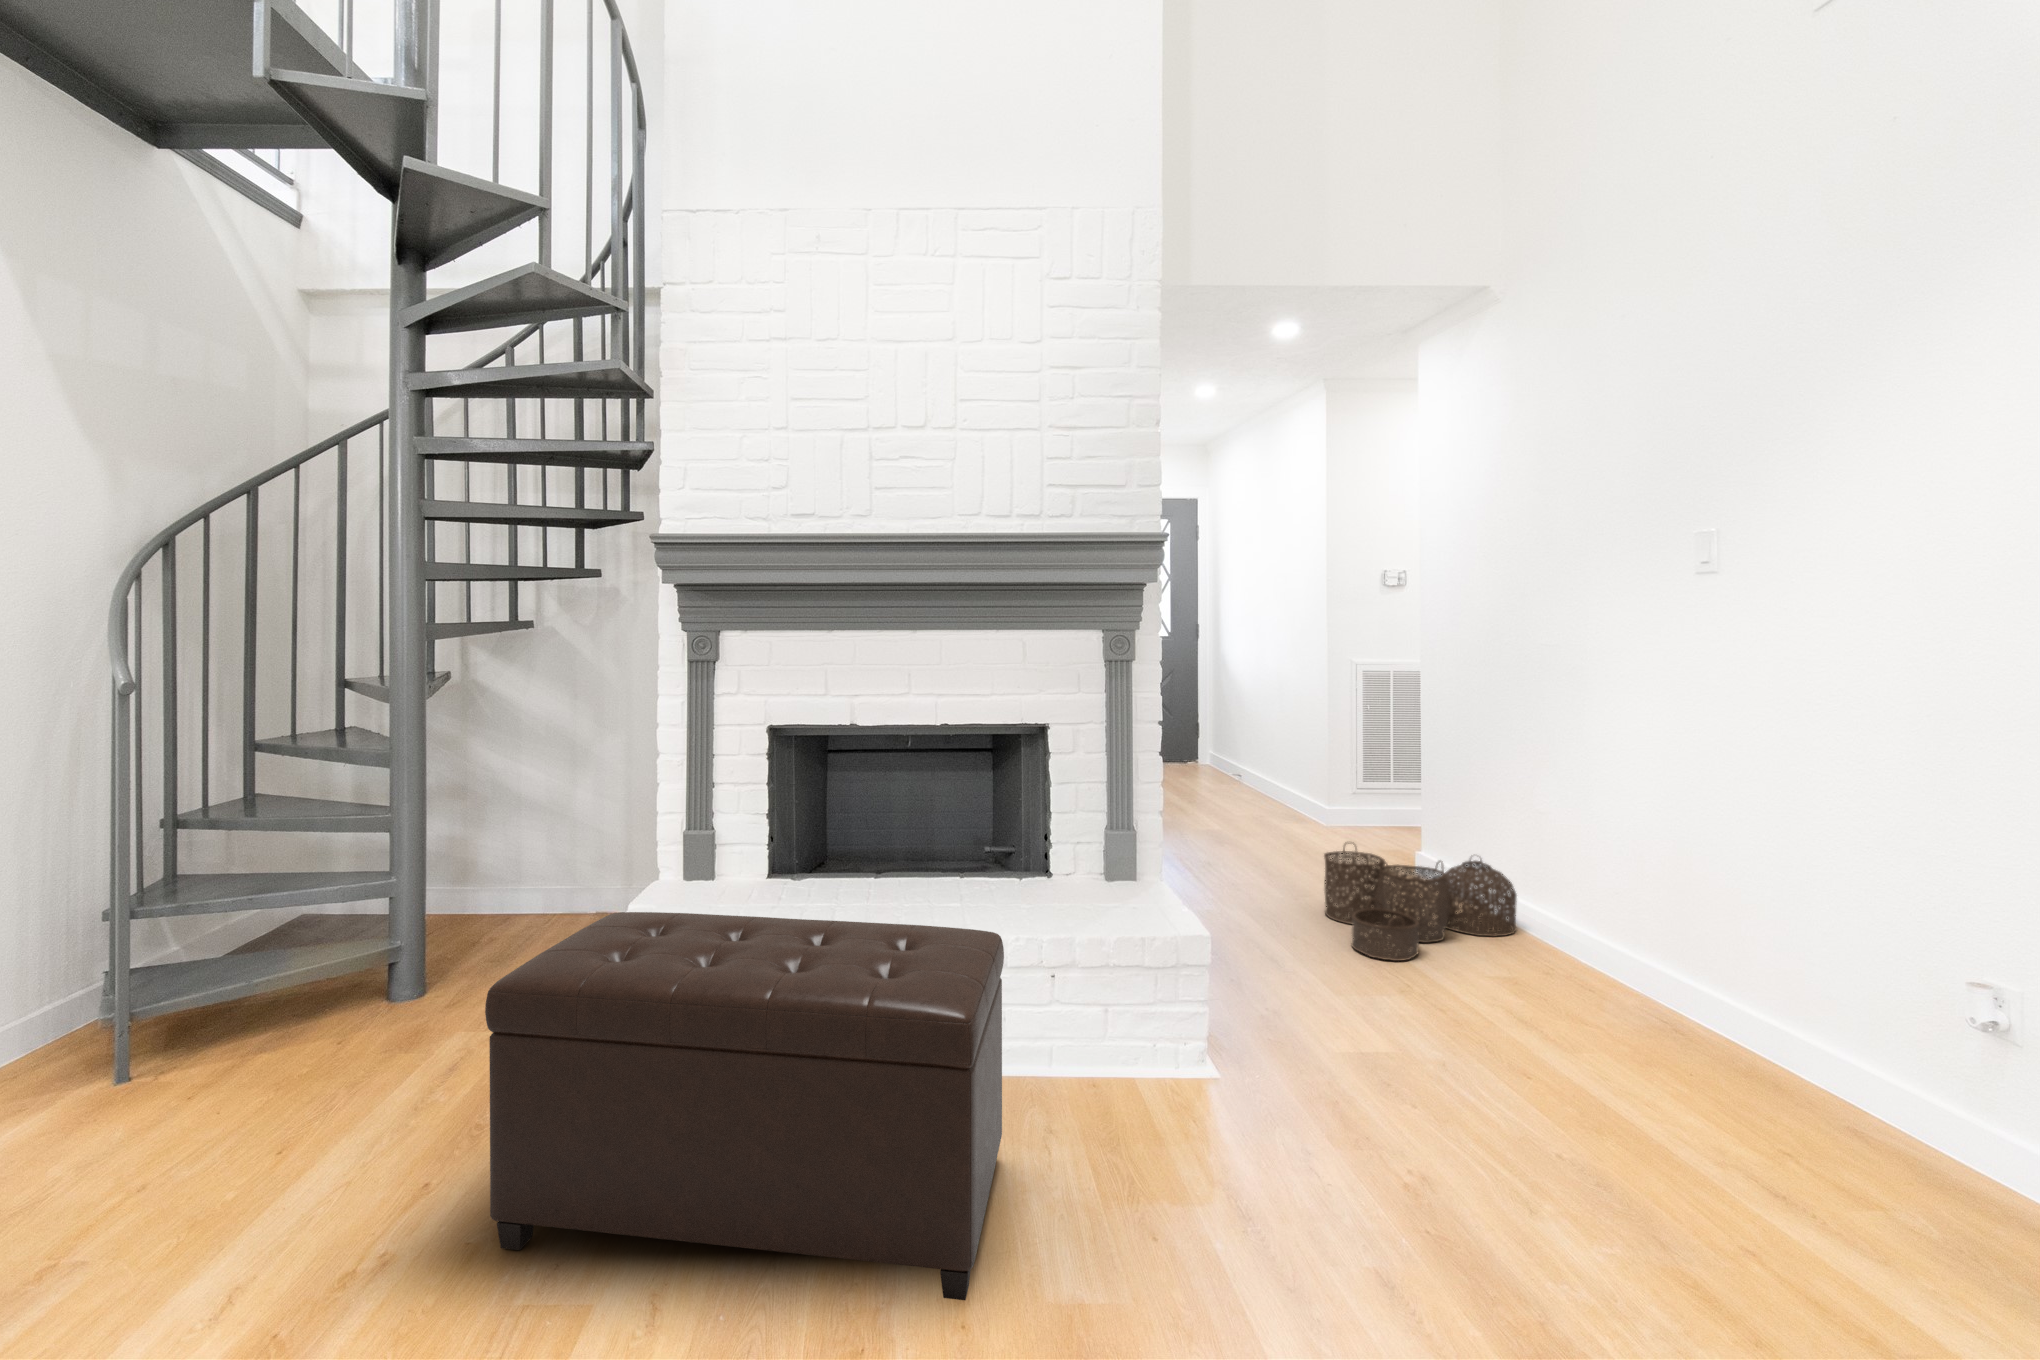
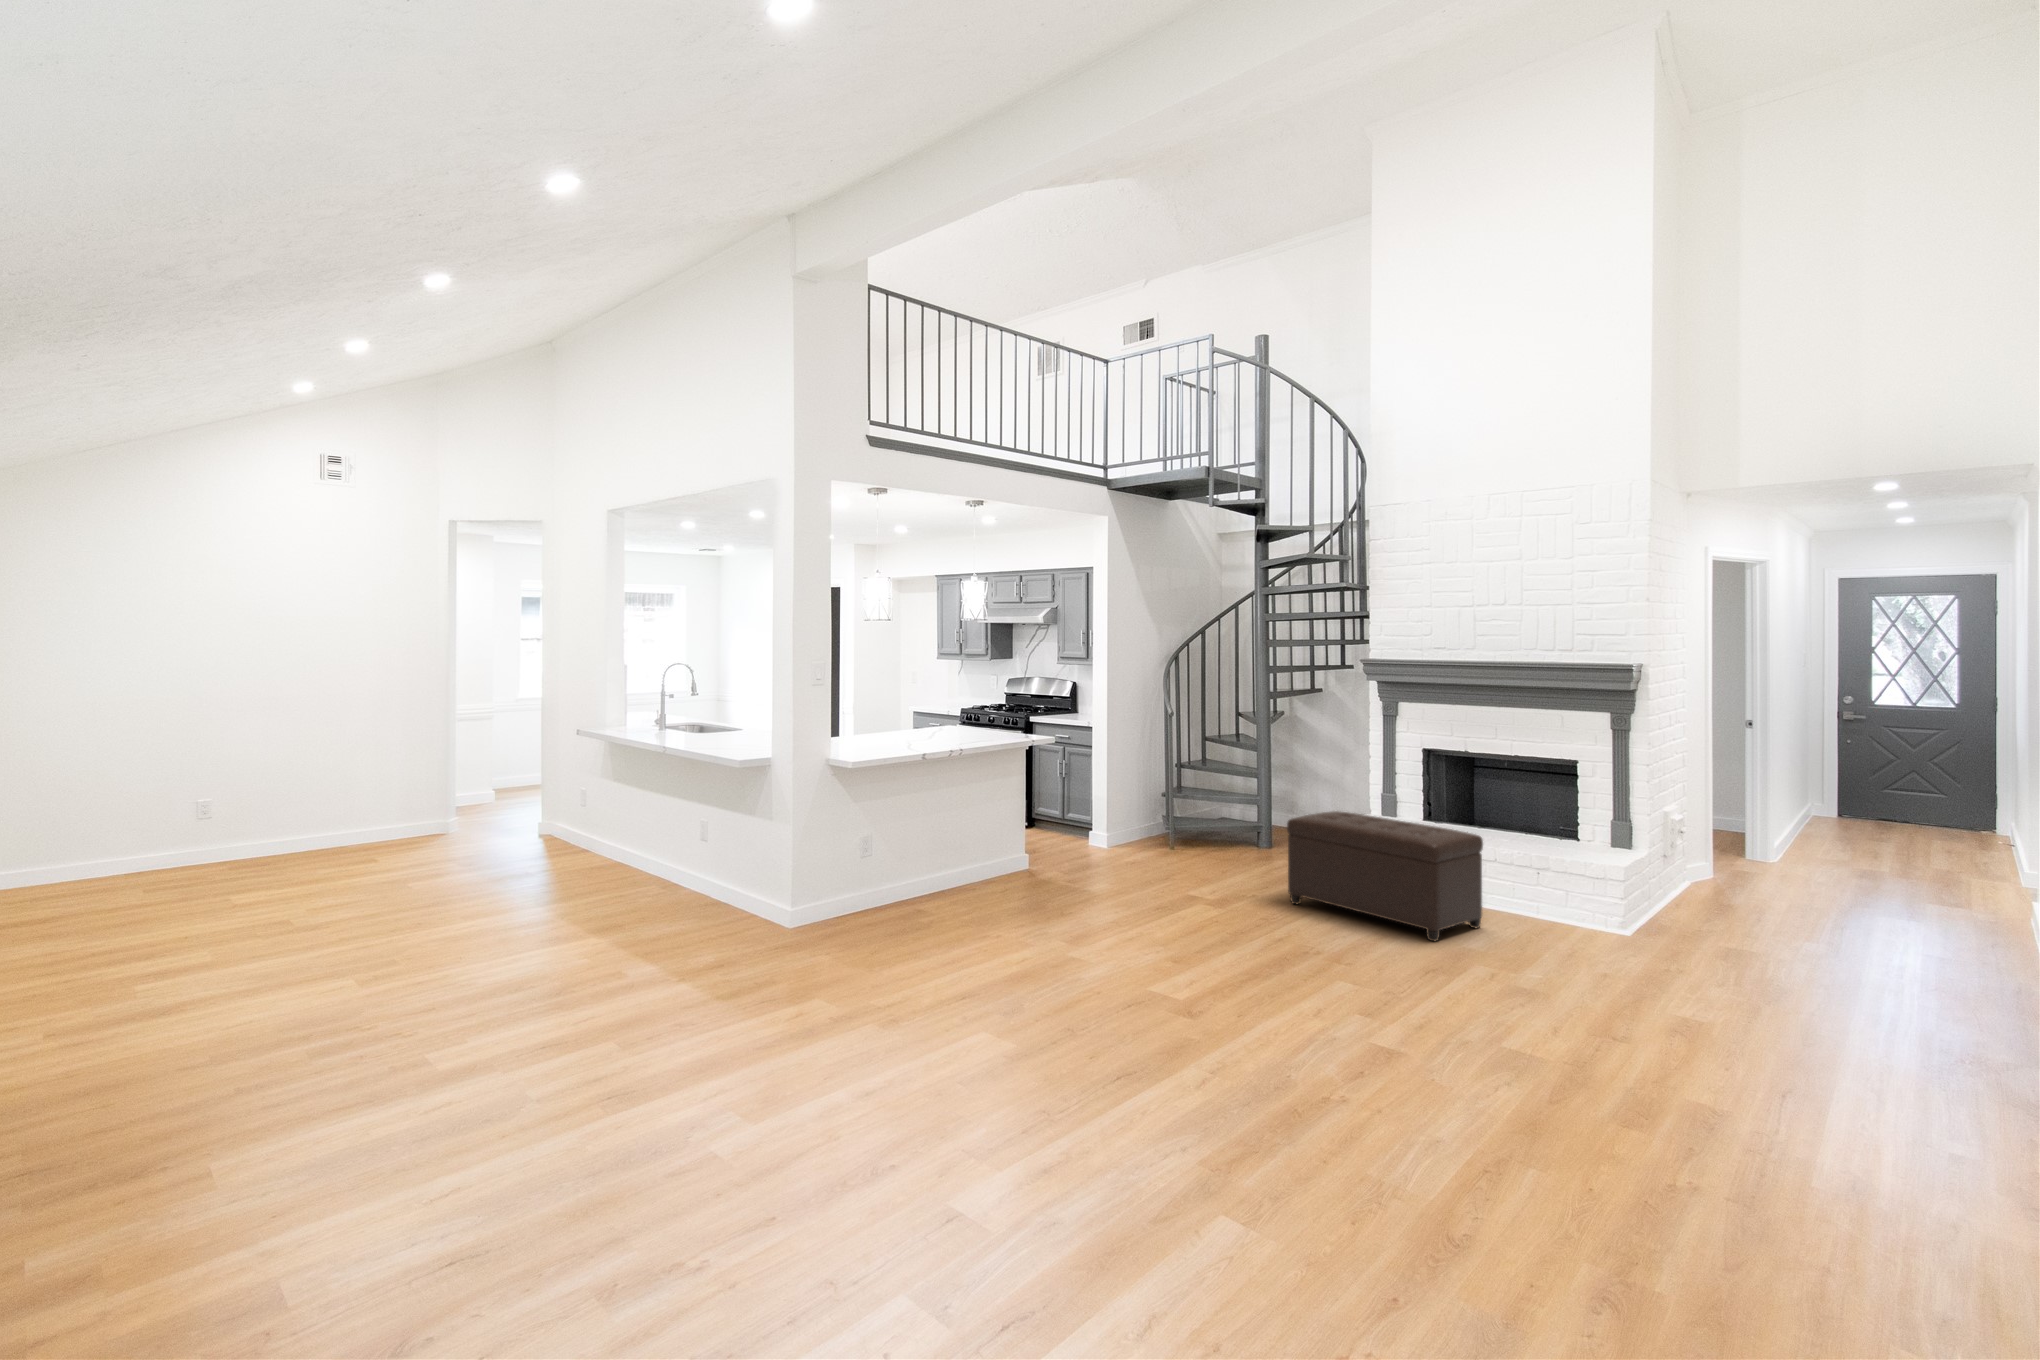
woven basket: present [1324,843,1517,961] -> none [1833,868,2030,949]

